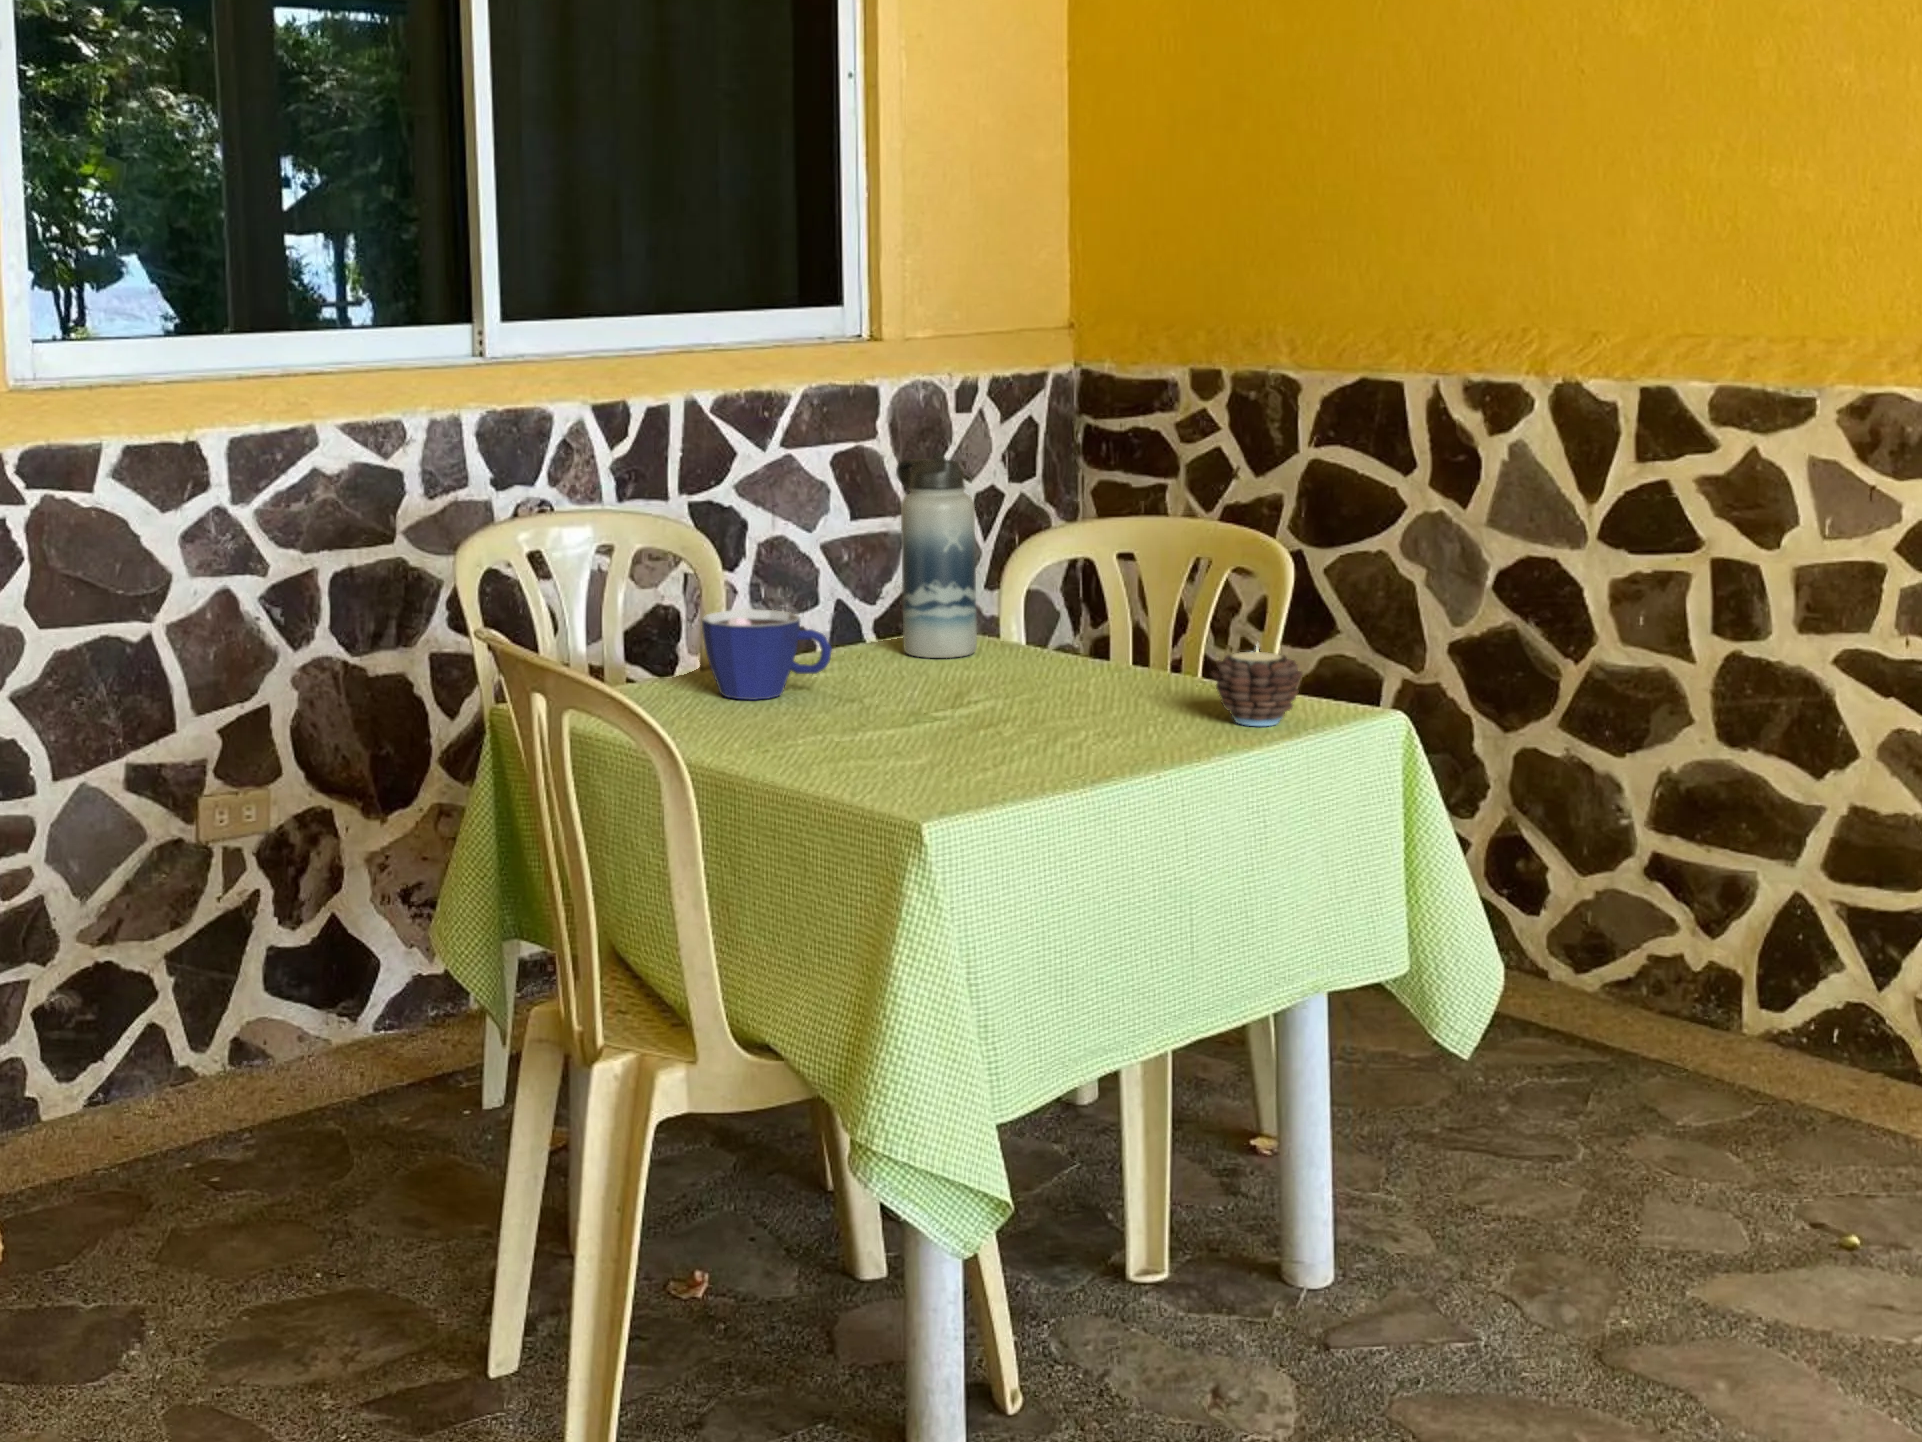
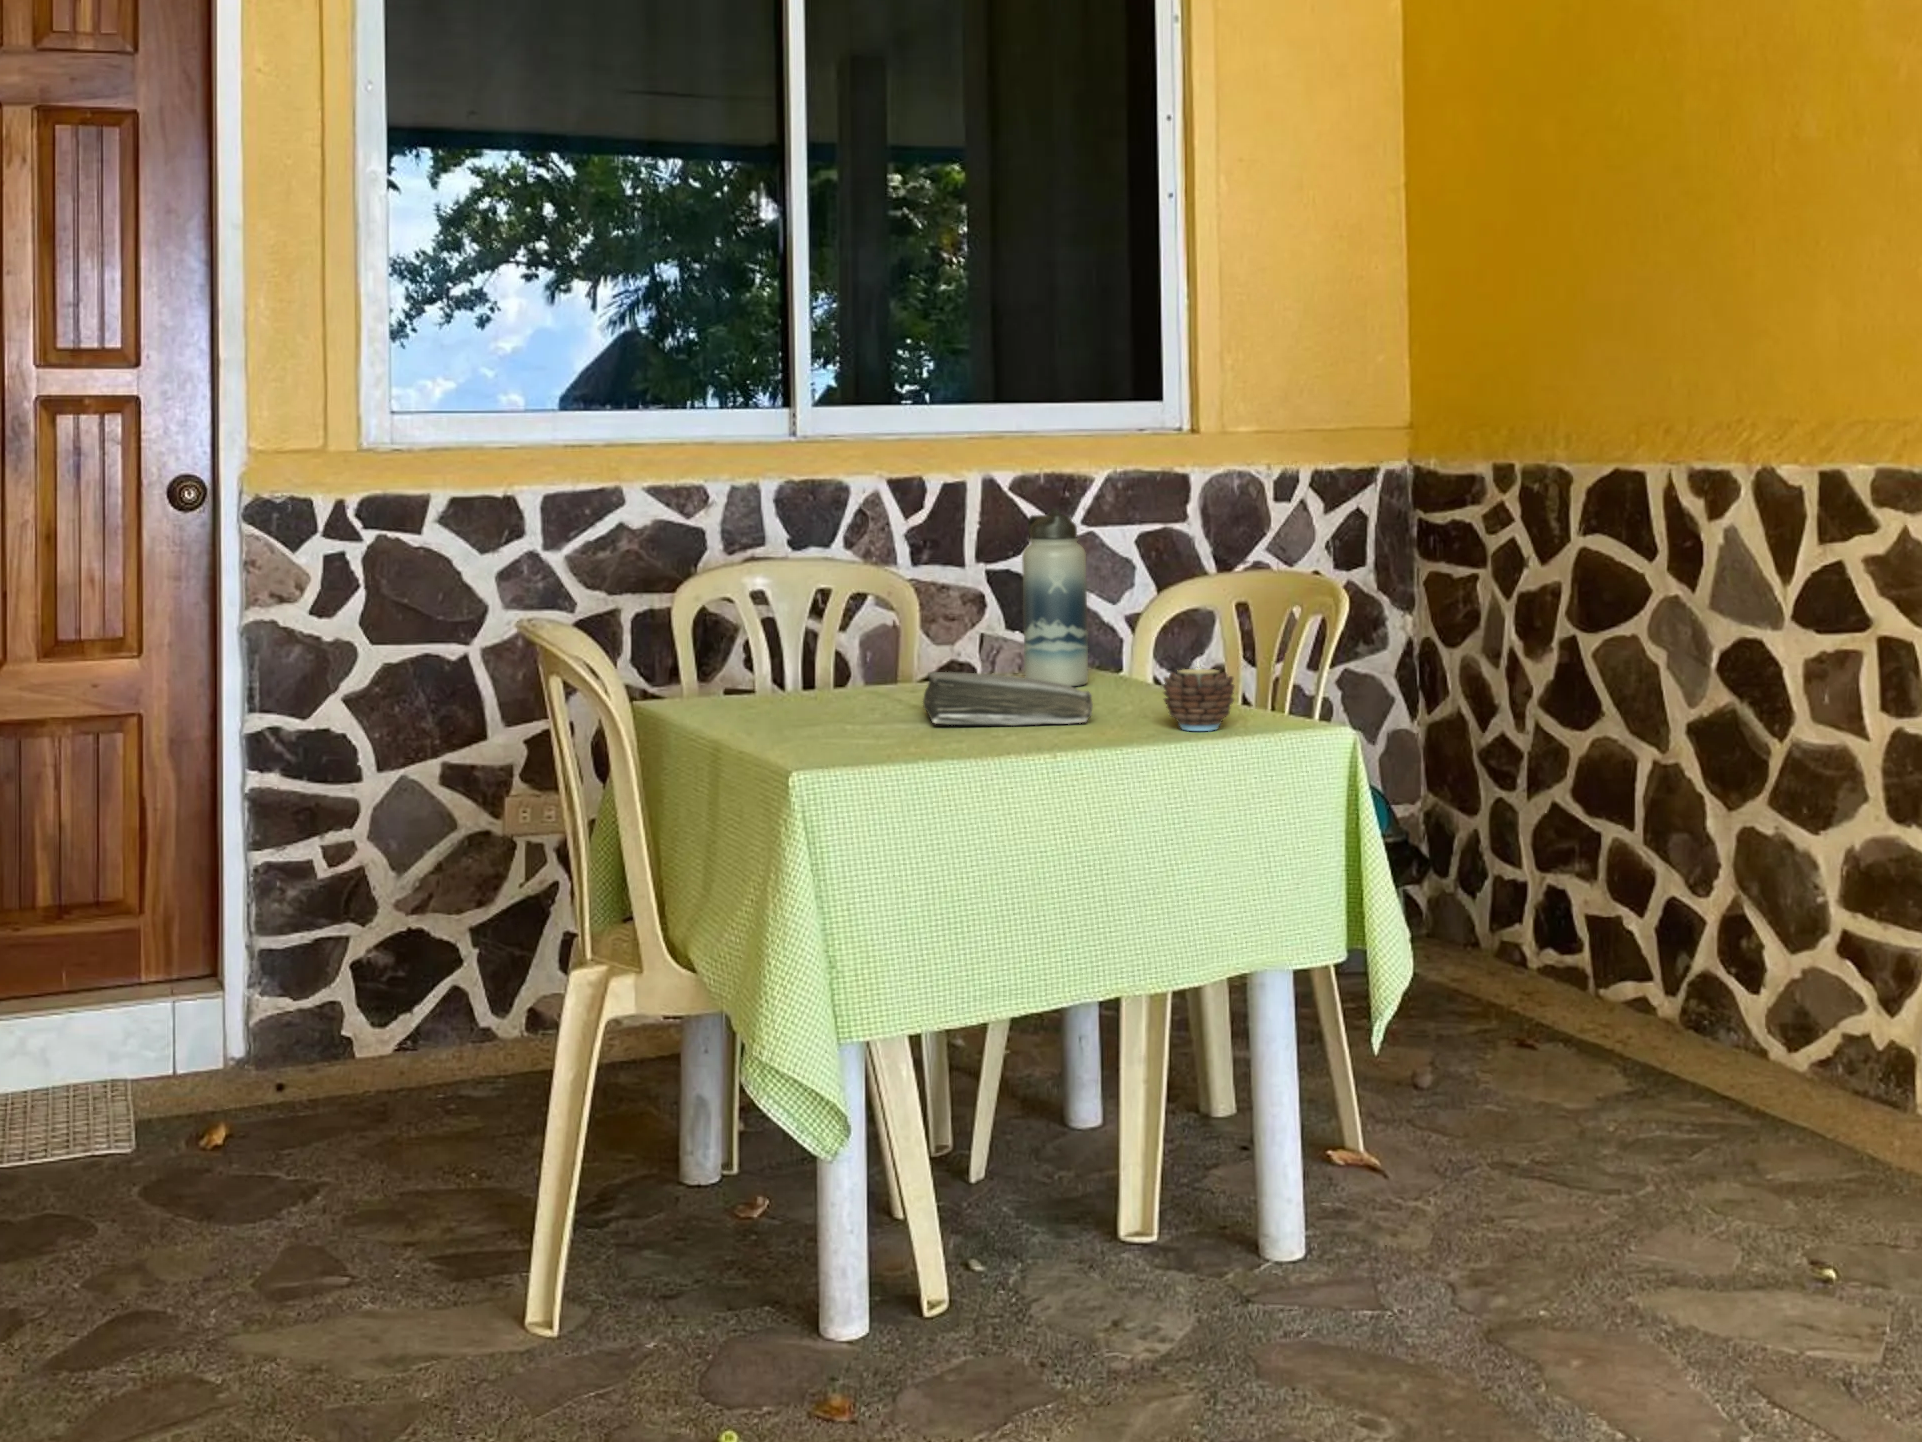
cup: present [702,609,832,700] -> none [801,632,903,704]
book: none [895,661,1120,732] -> present [923,672,1093,726]

